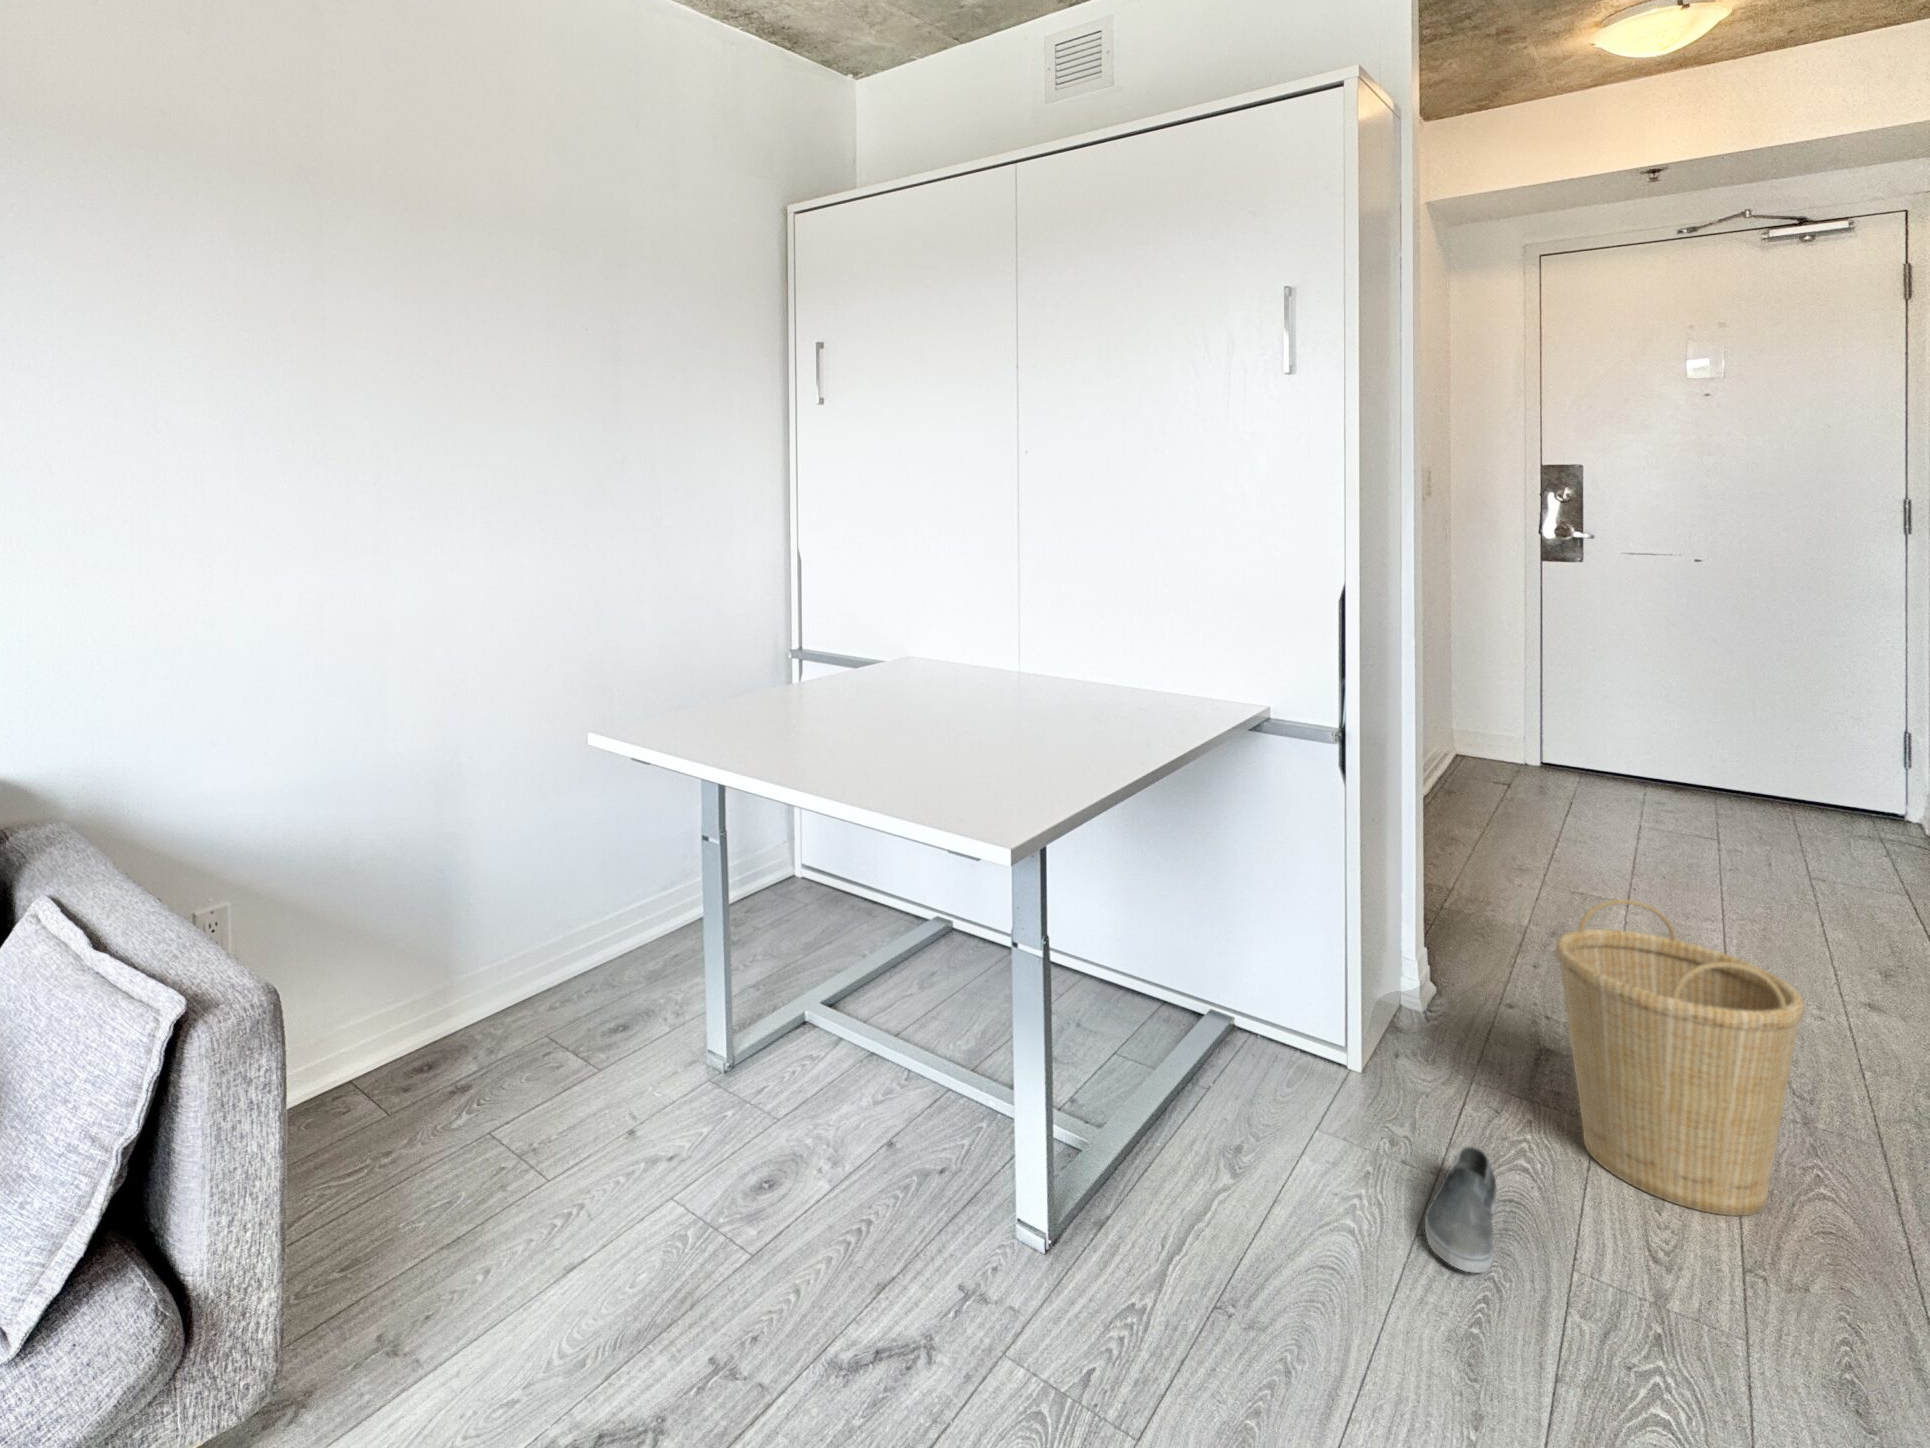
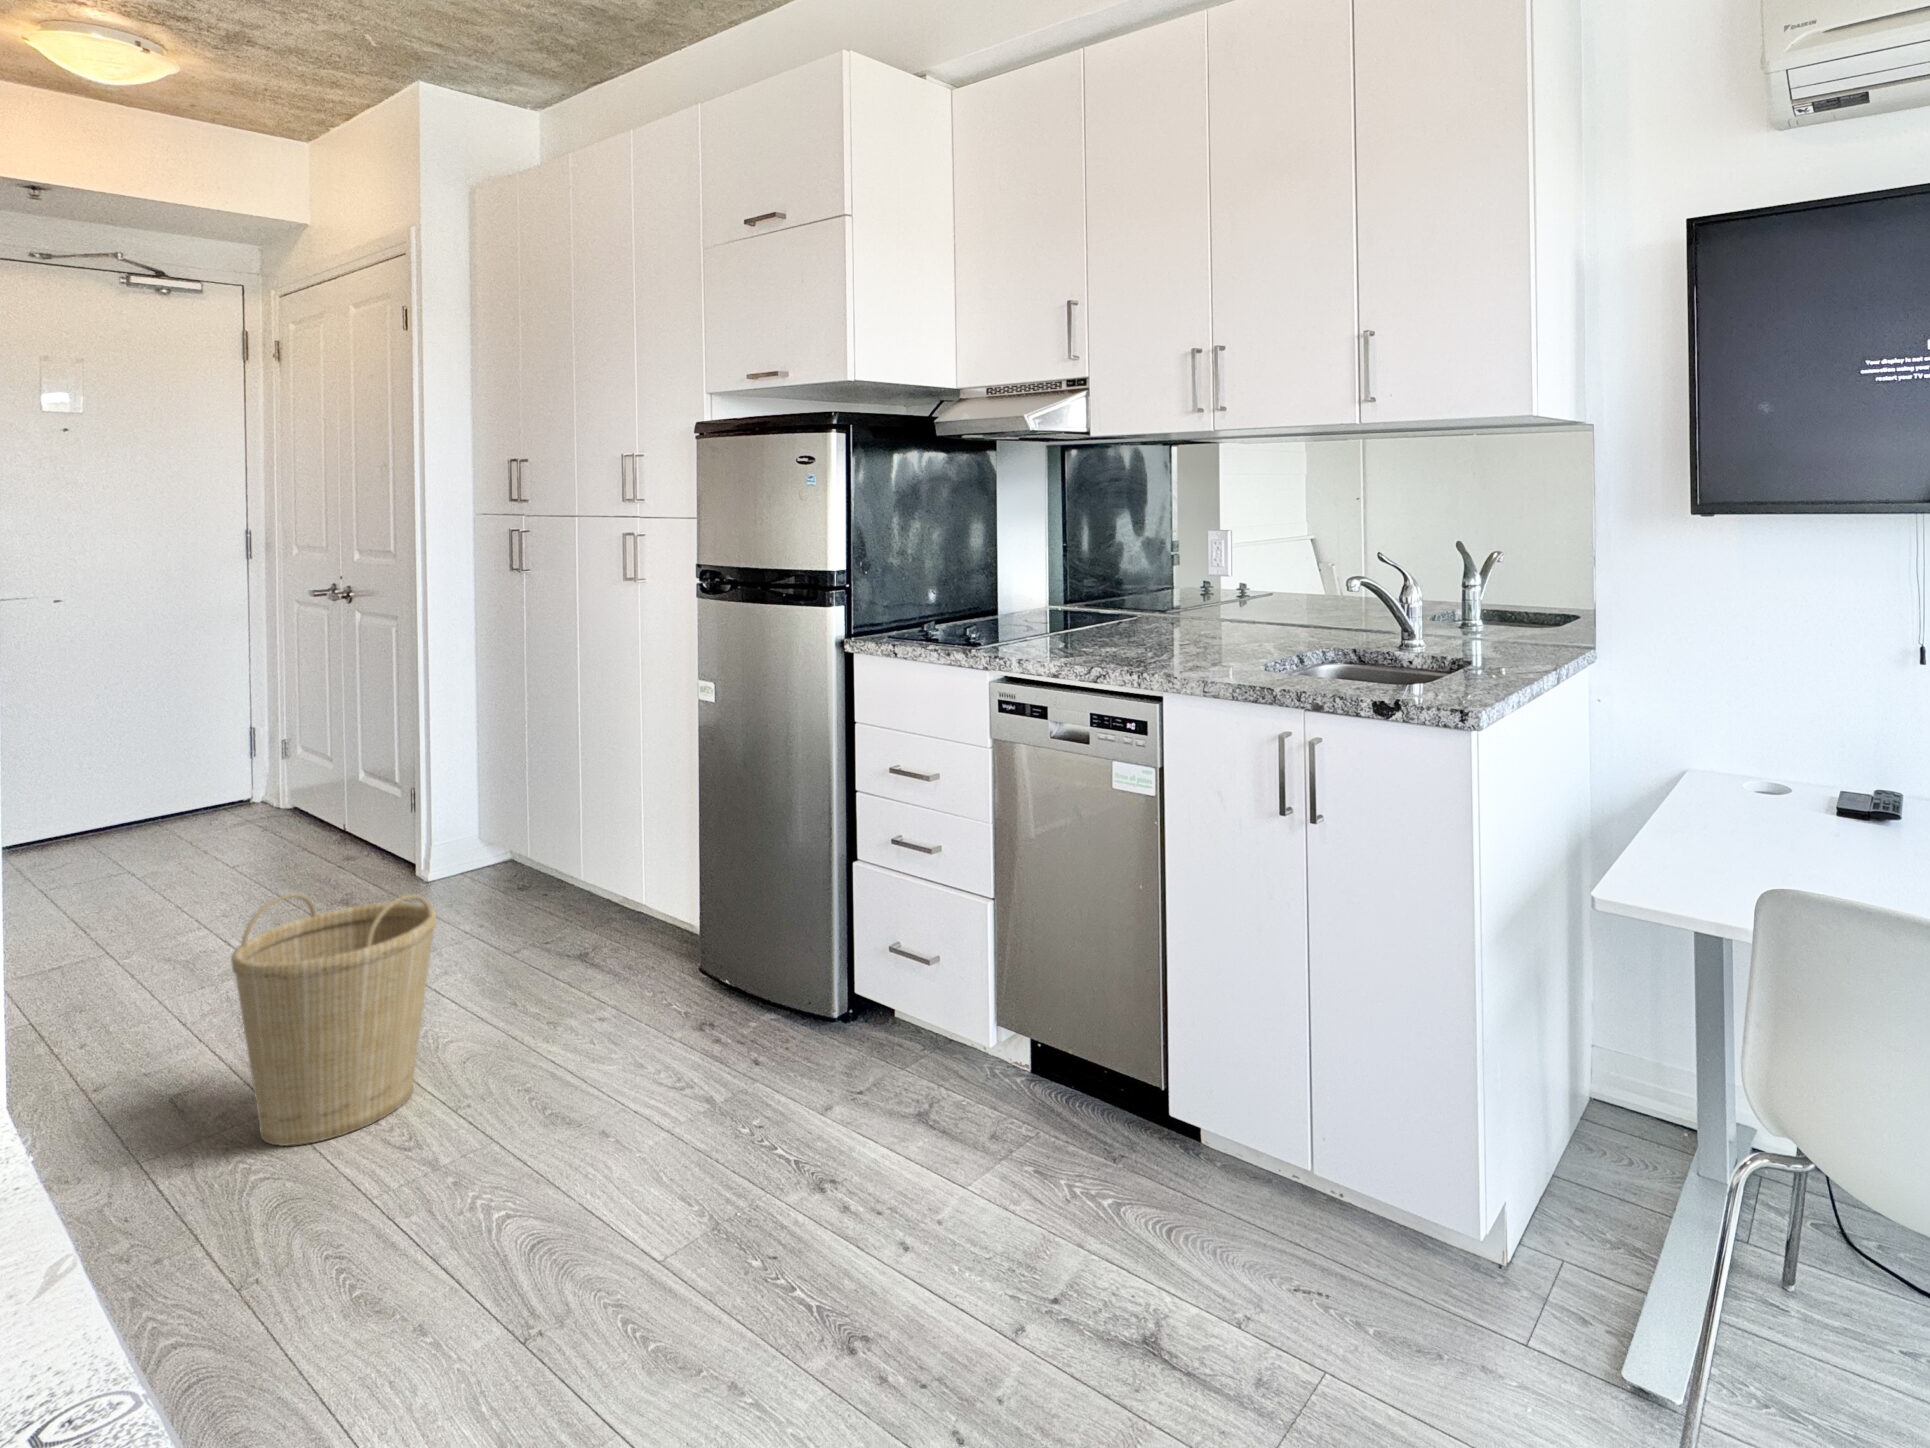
shoe: present [1425,1146,1496,1273] -> none [200,1192,297,1303]

